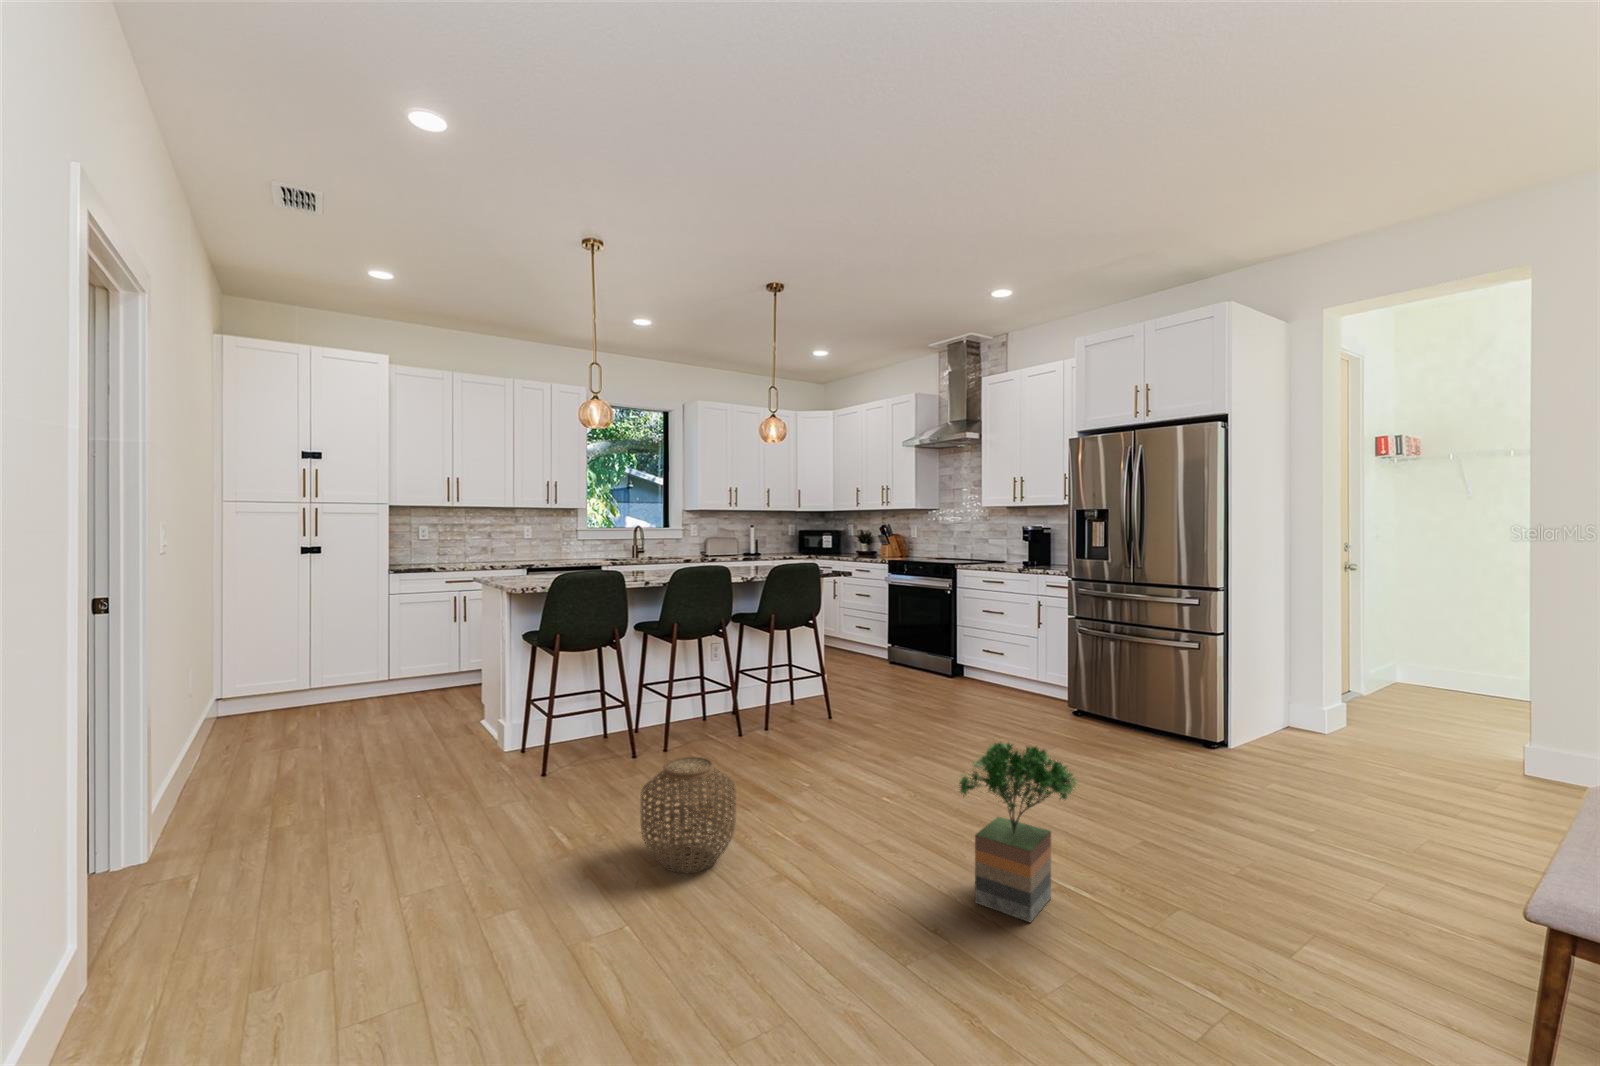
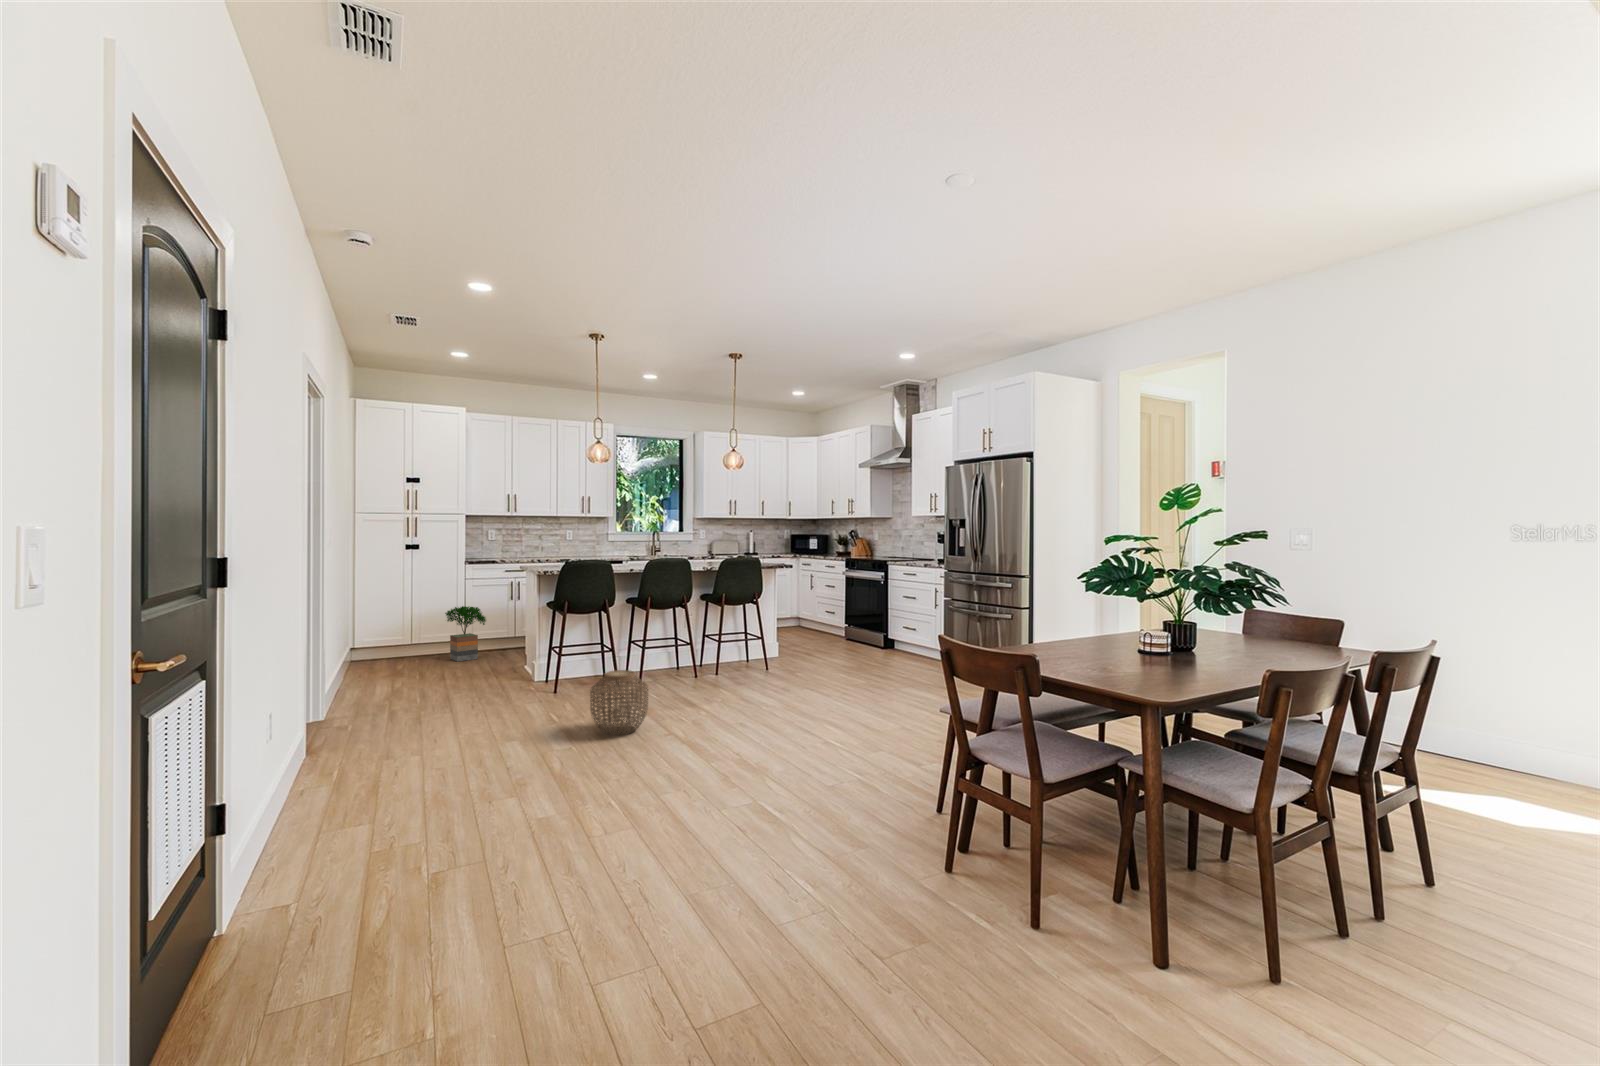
potted tree: present [959,743,1077,922] -> present [445,606,486,662]

